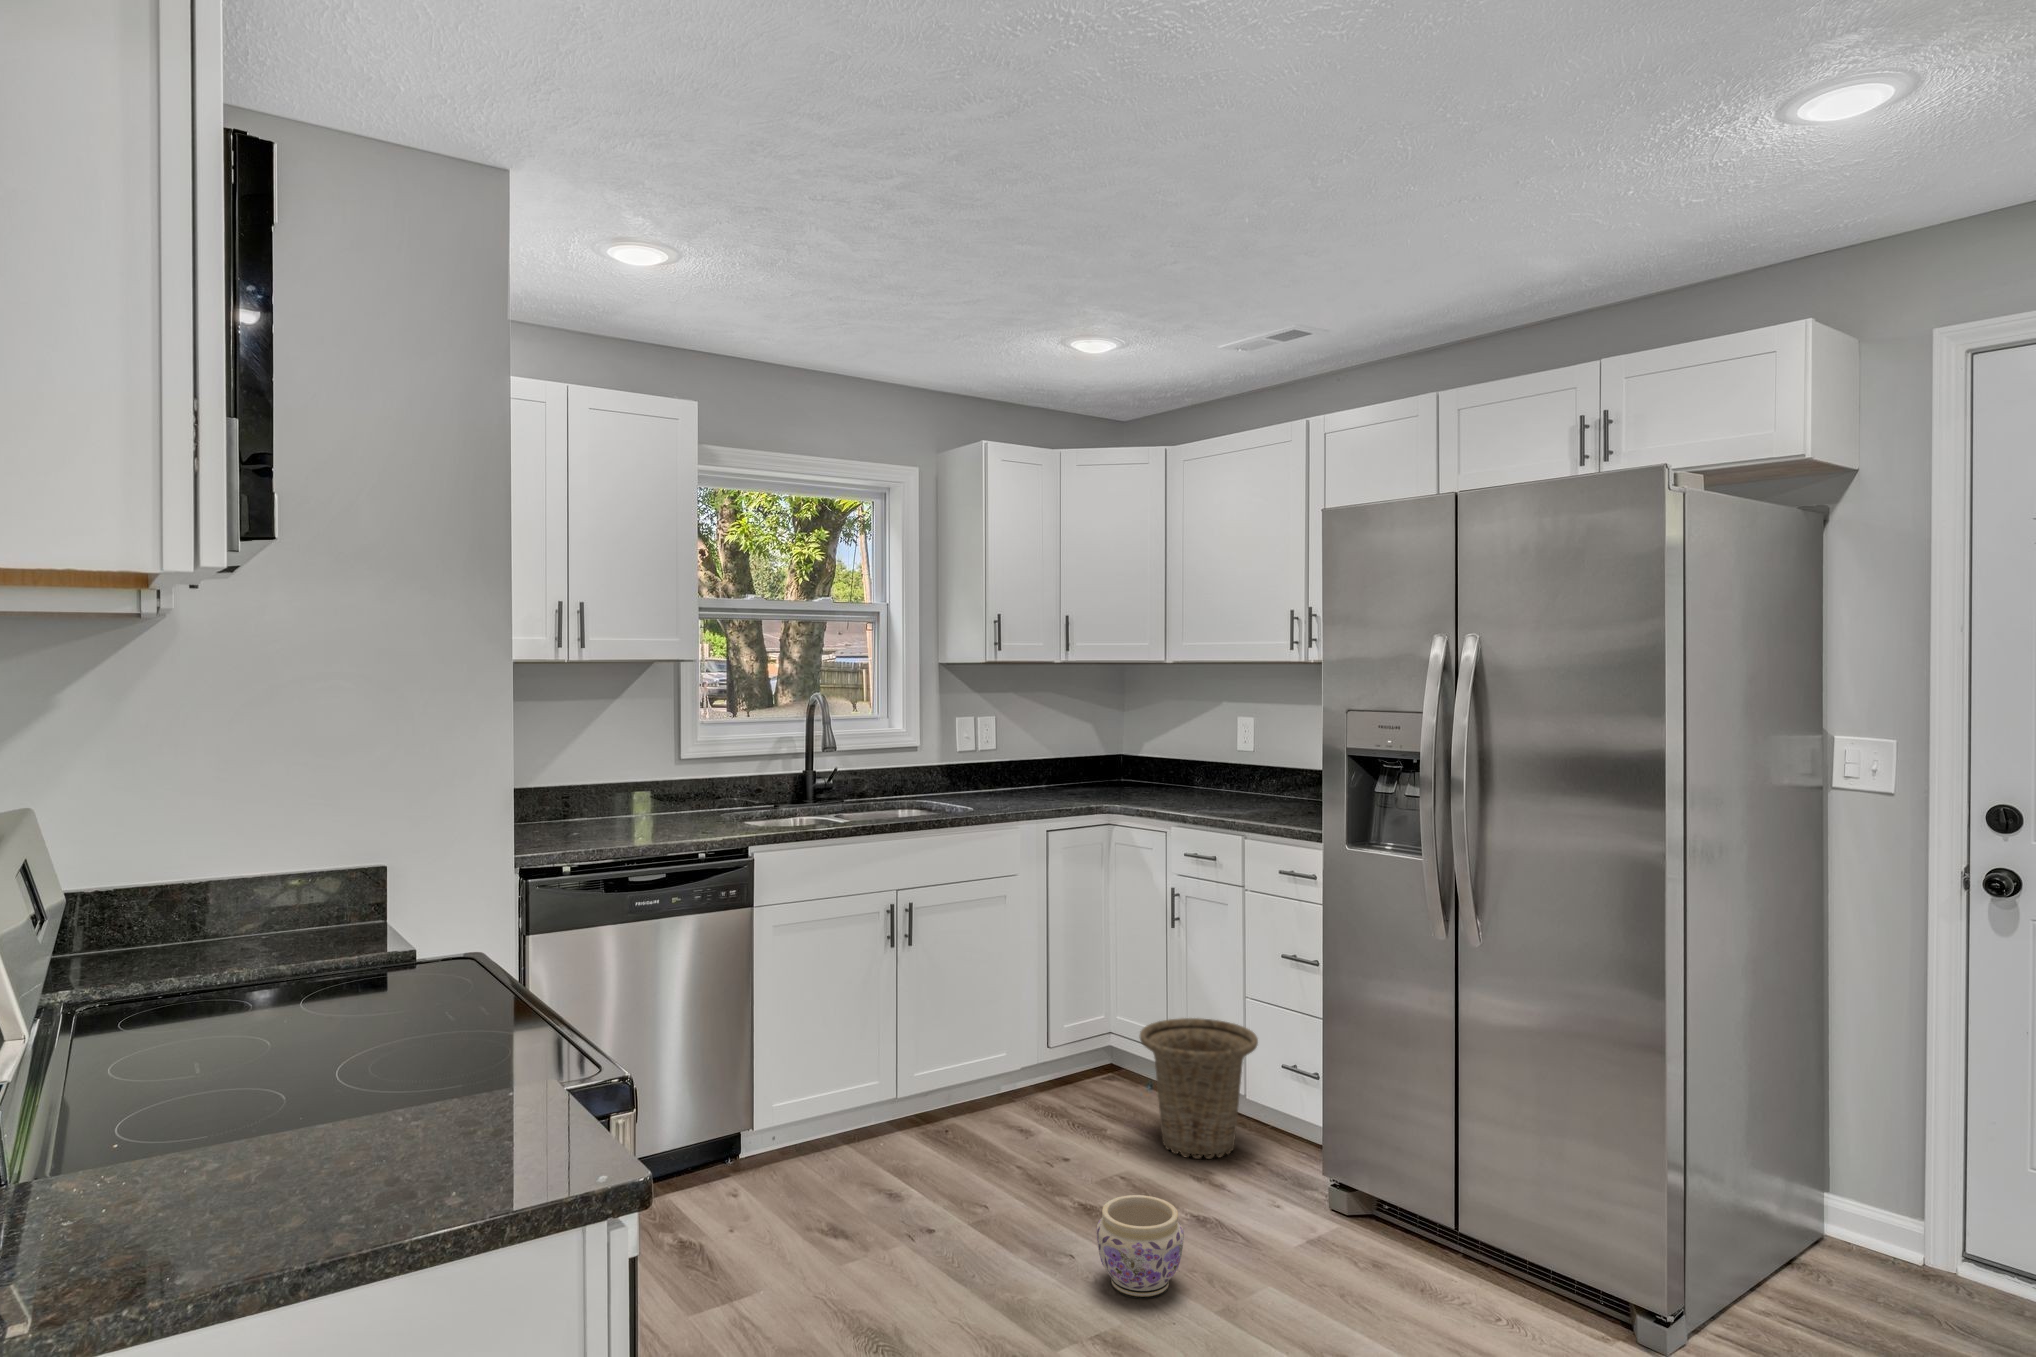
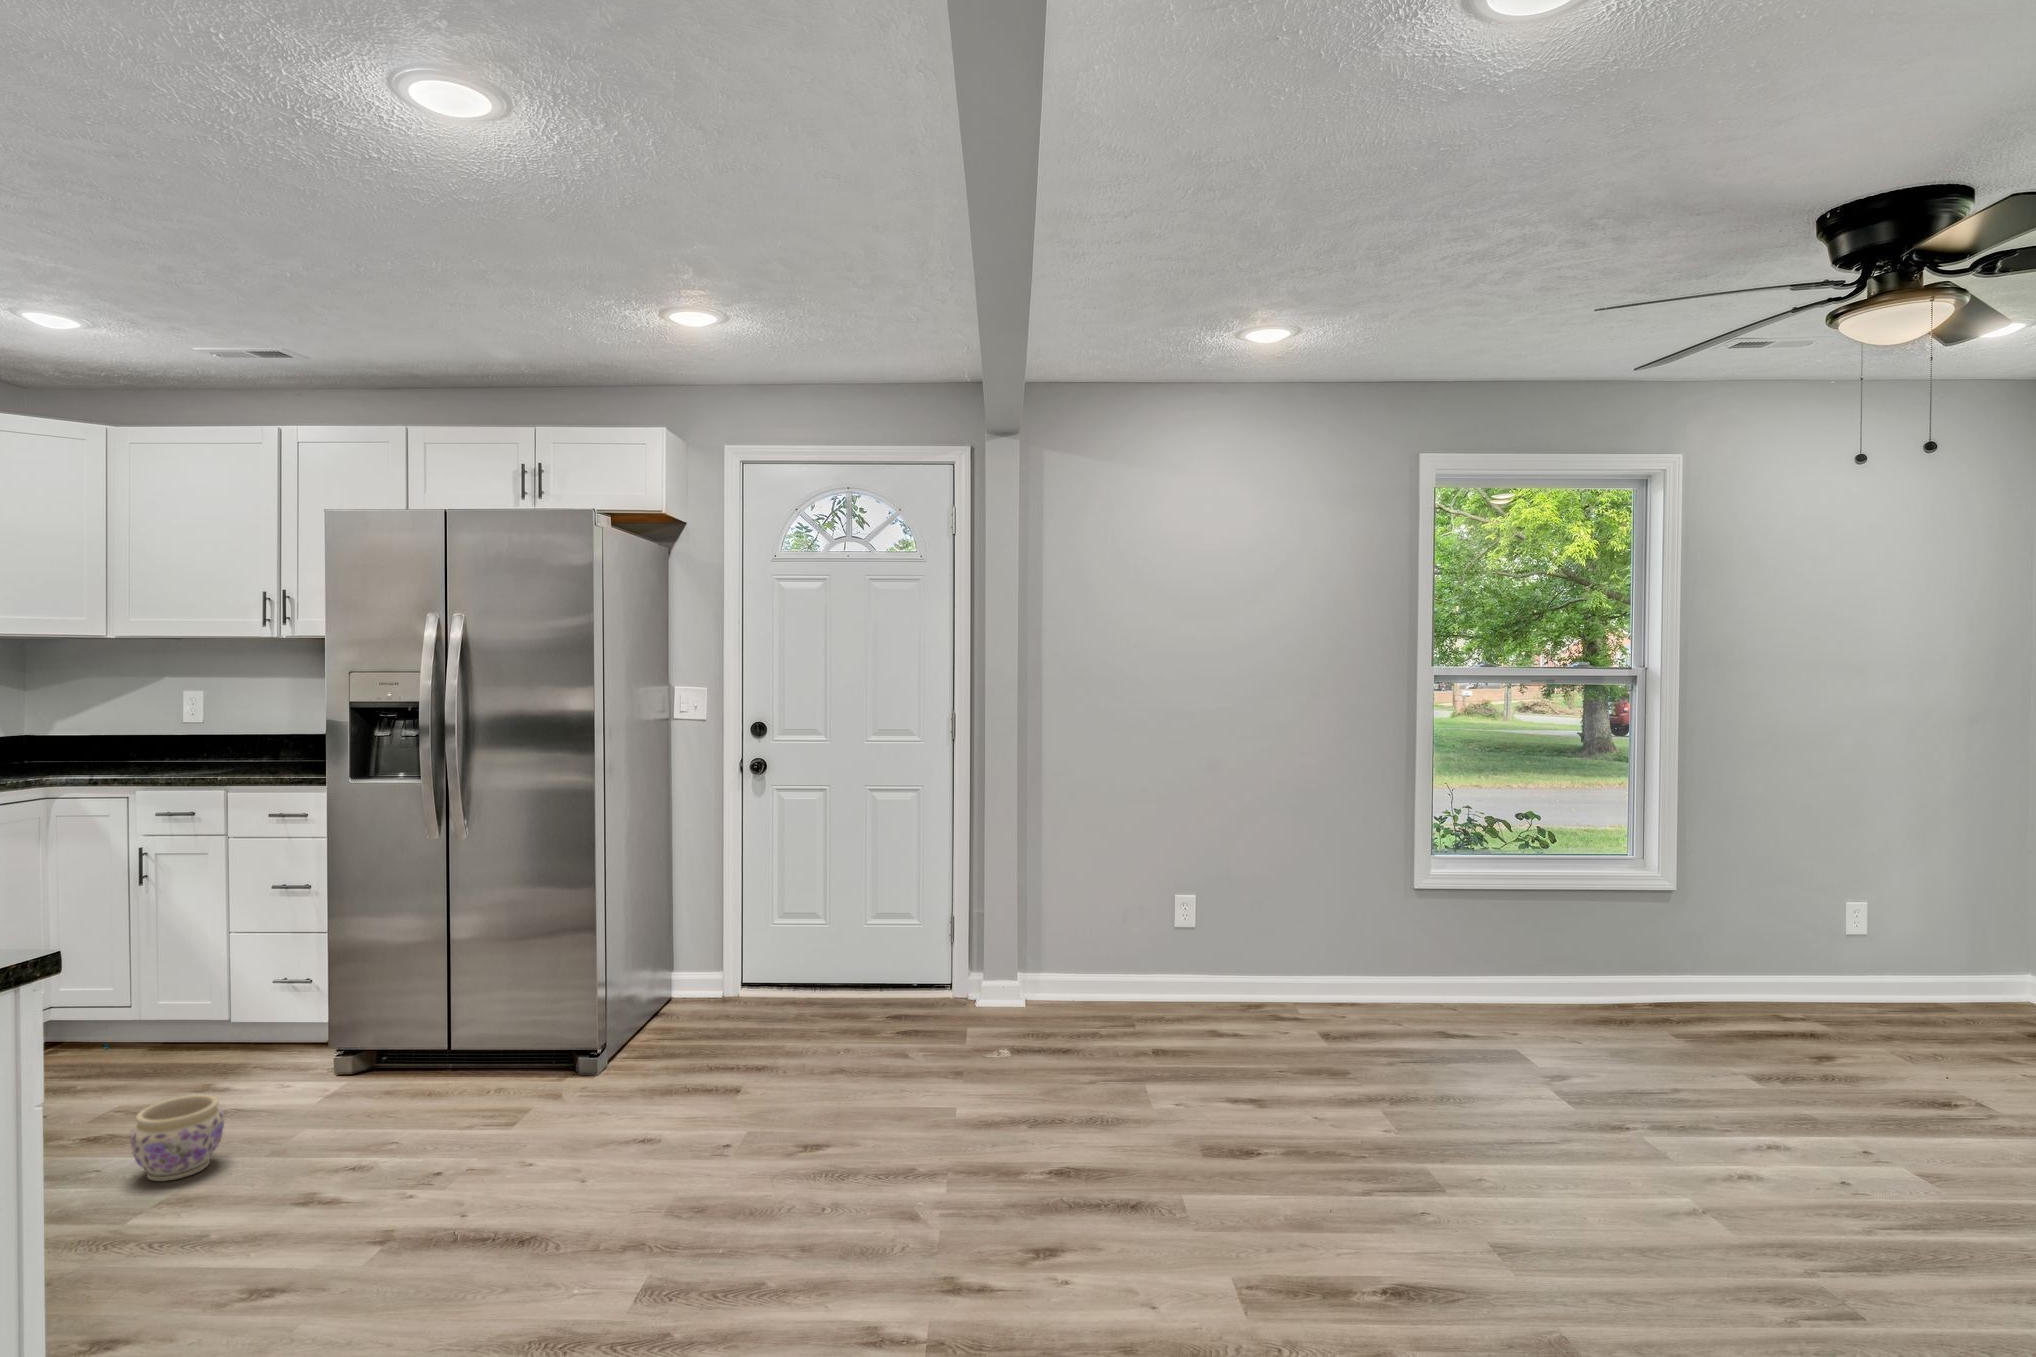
basket: present [1140,1018,1258,1159] -> none [118,957,251,1083]

